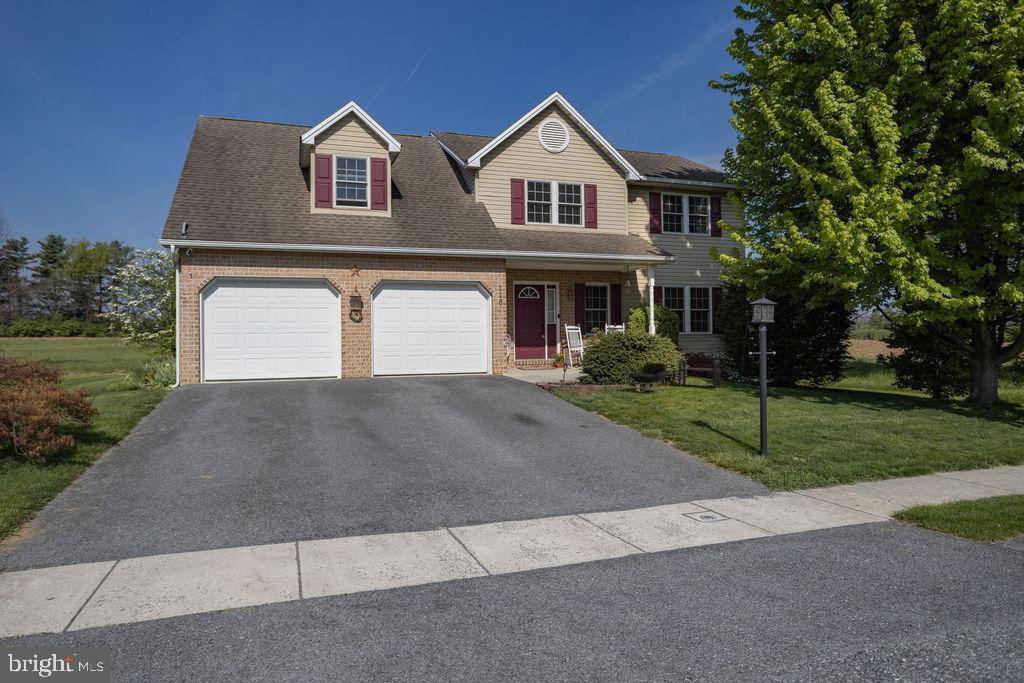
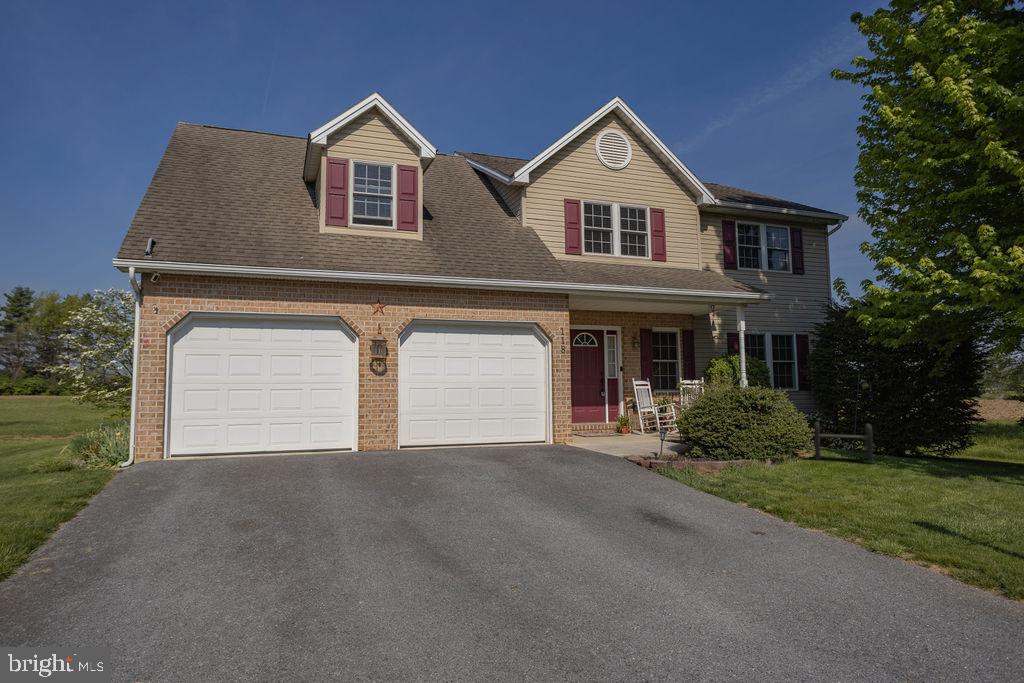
lounge chair: present [630,363,667,390] -> none [760,428,812,470]

